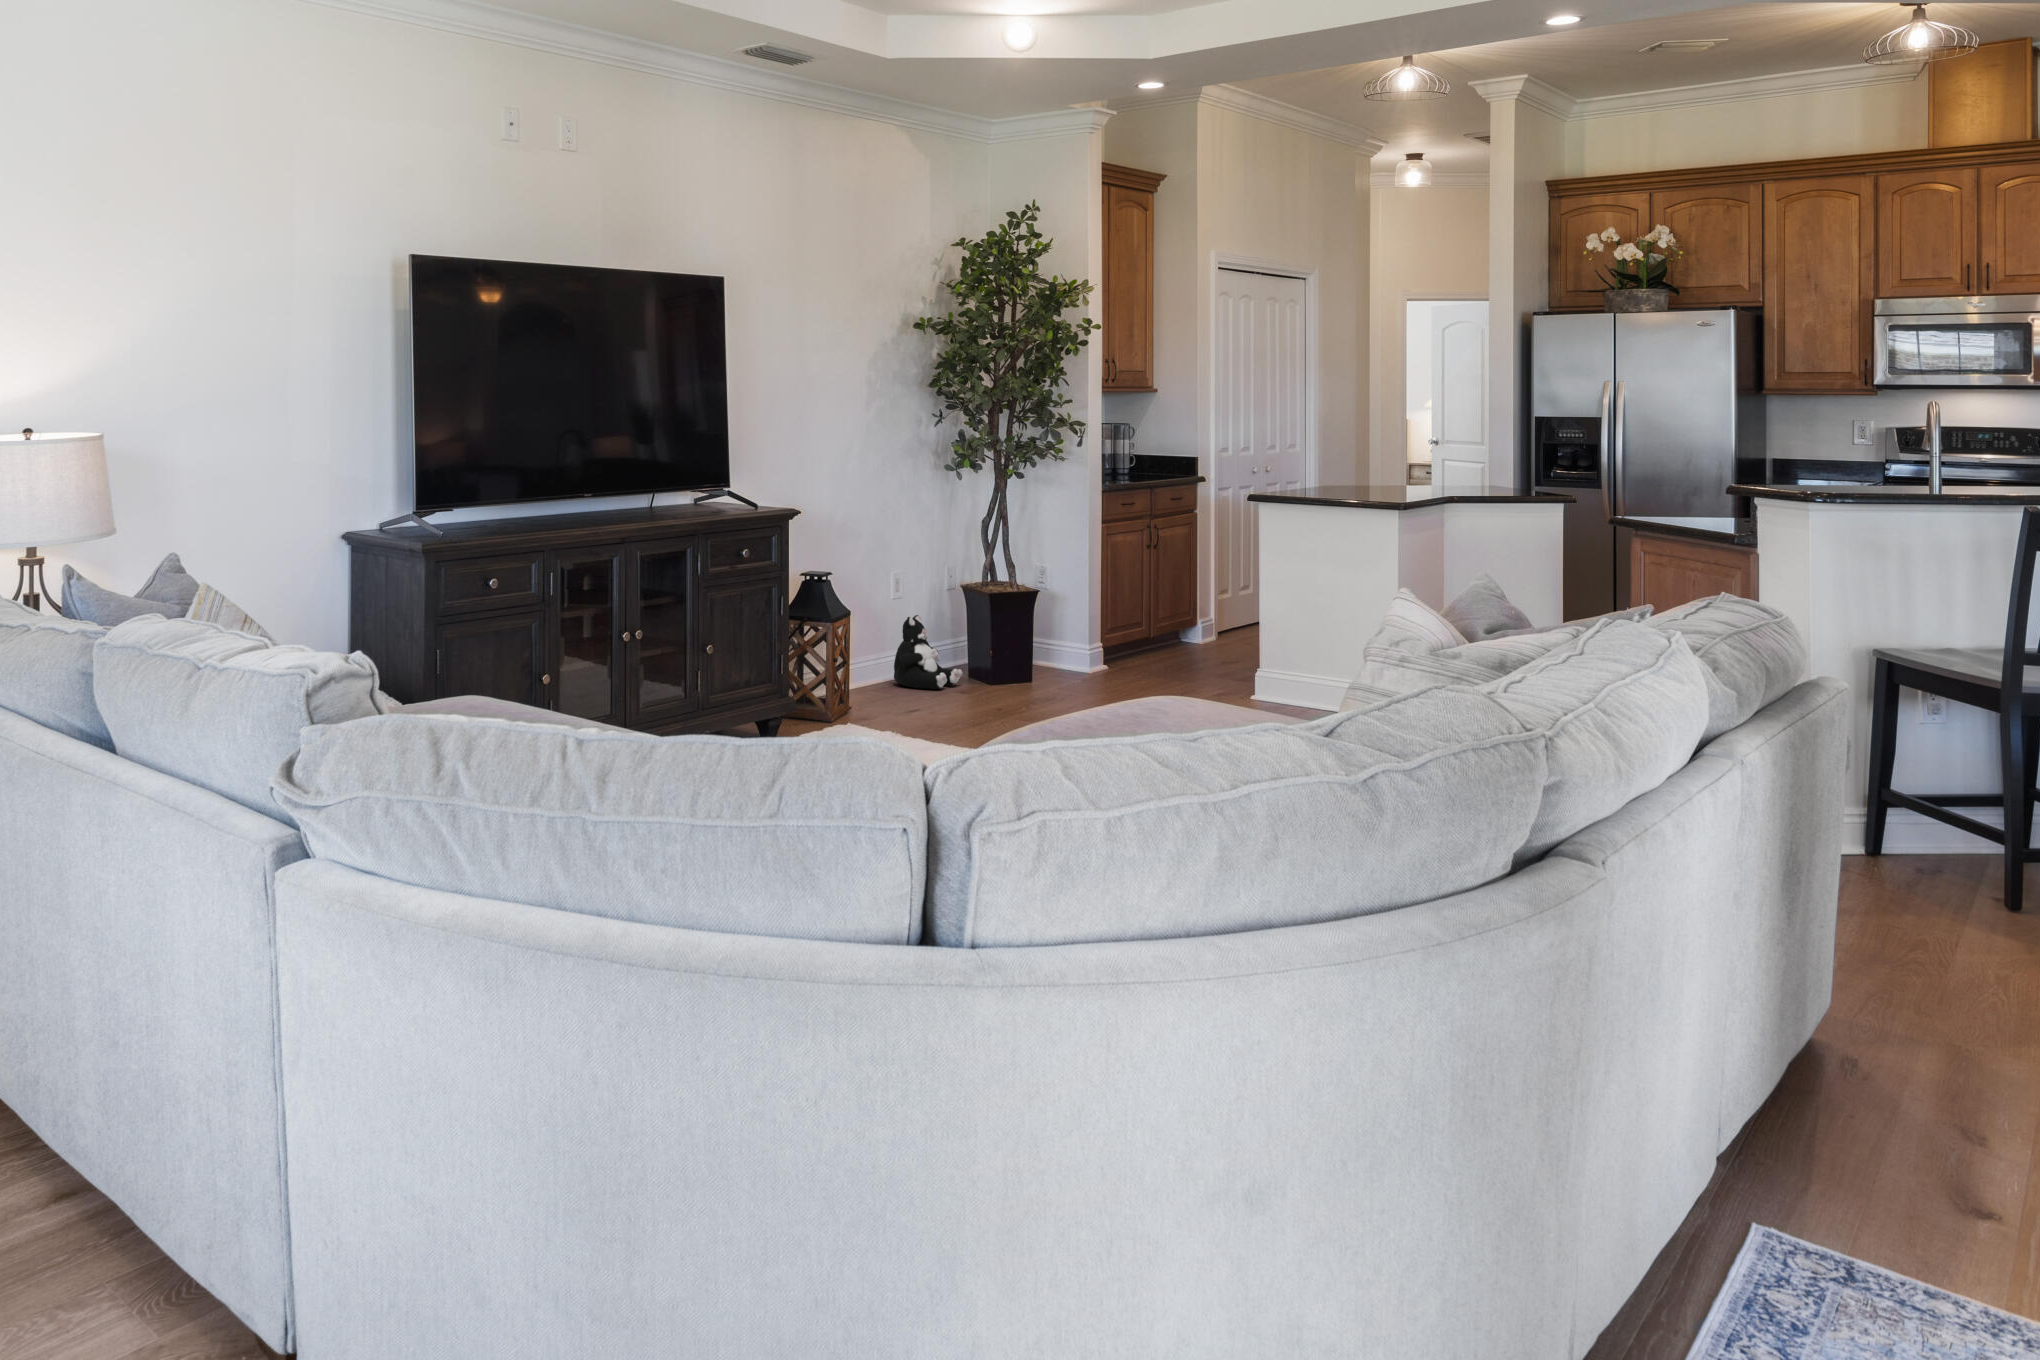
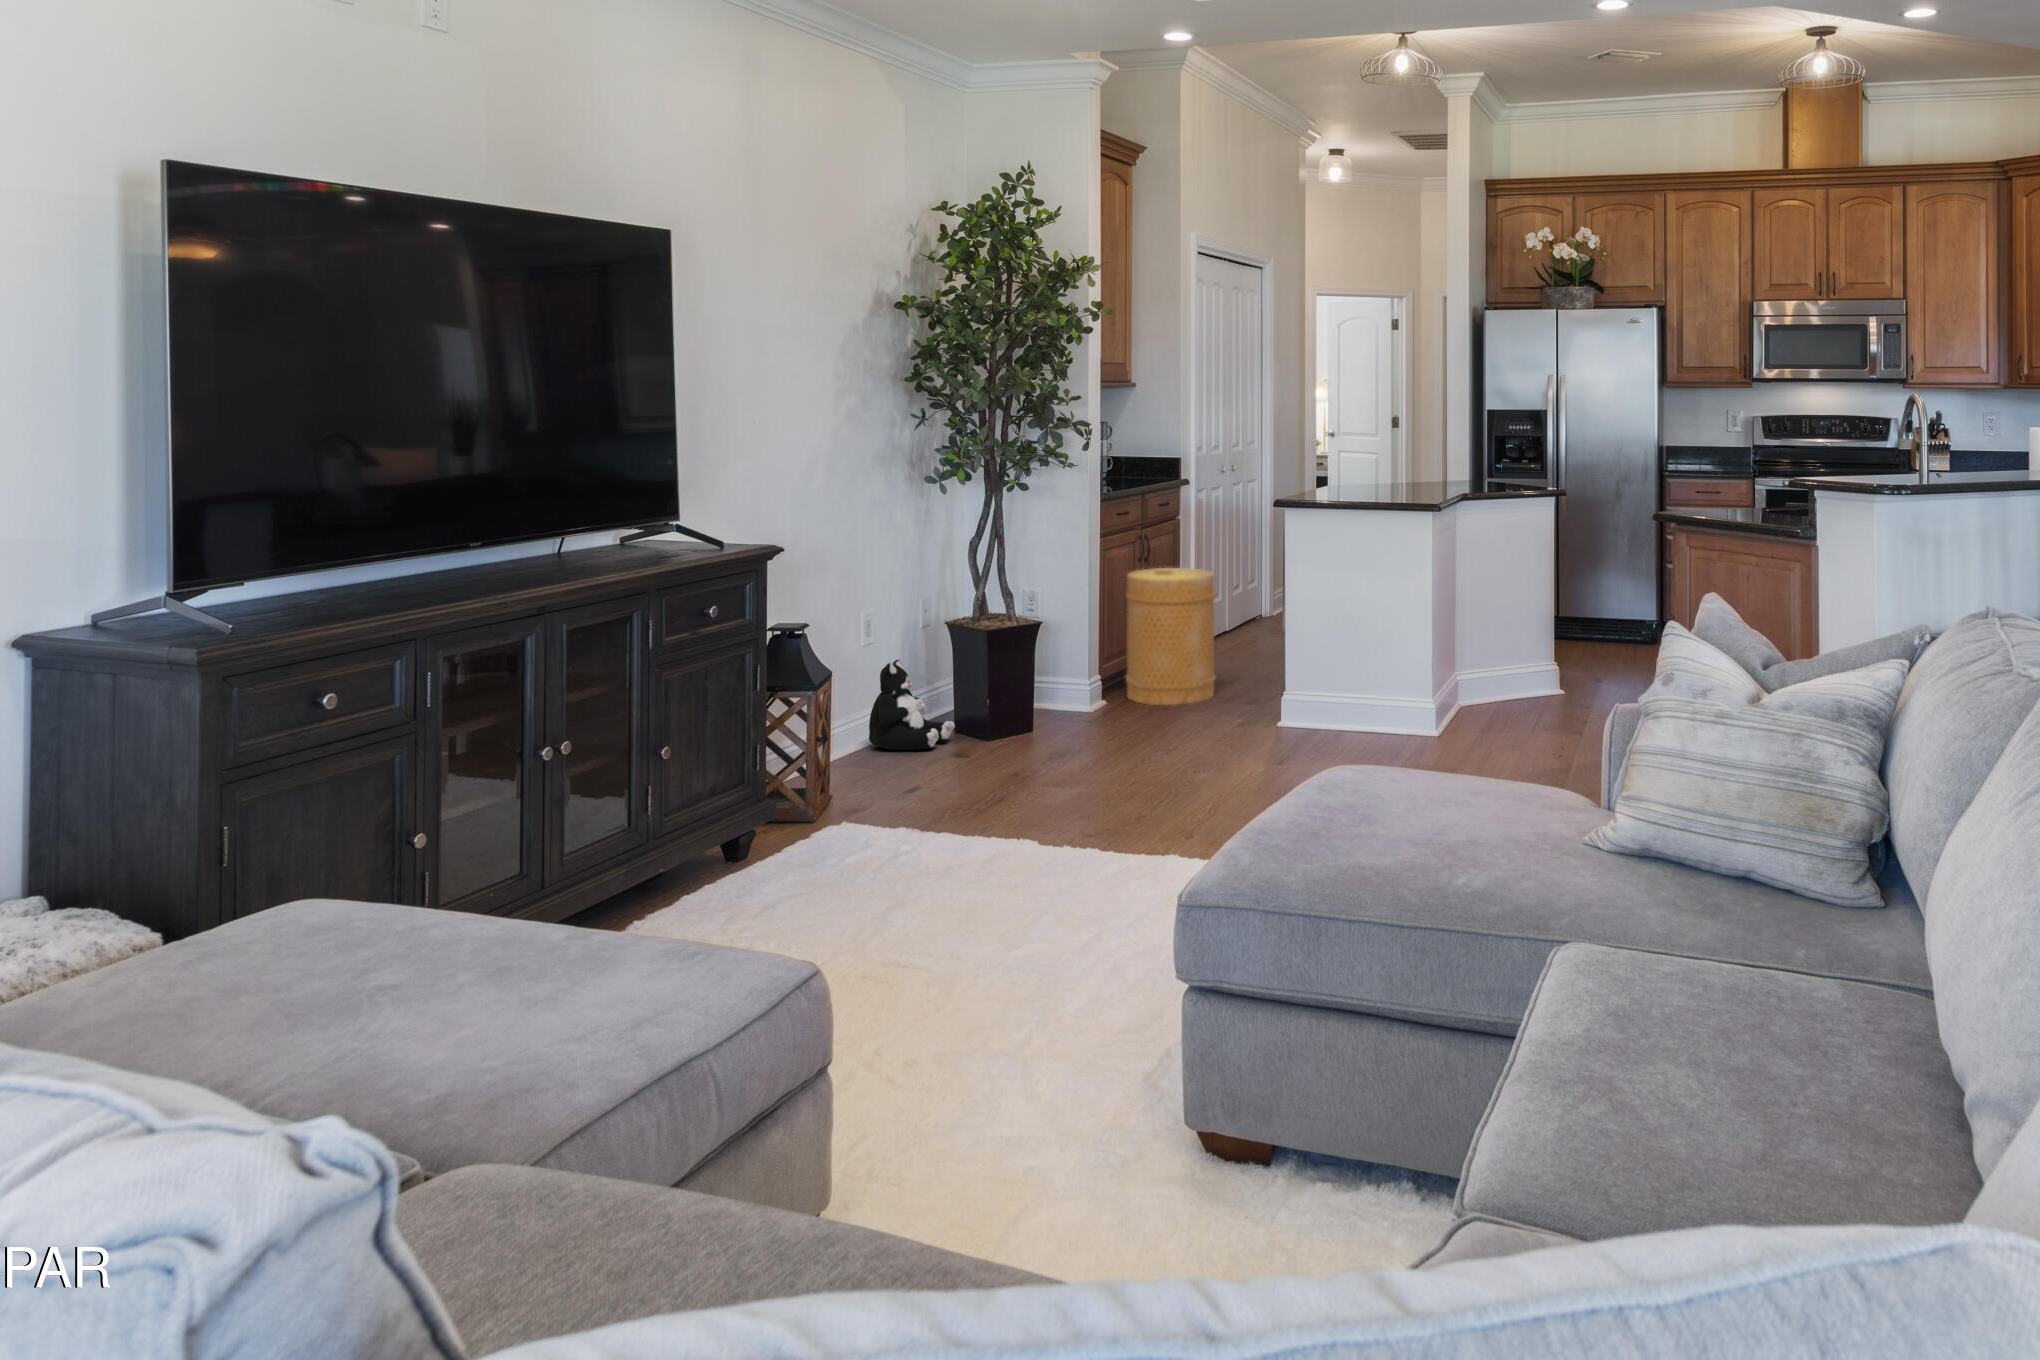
basket: none [1126,556,1210,679] -> present [1126,568,1216,705]

